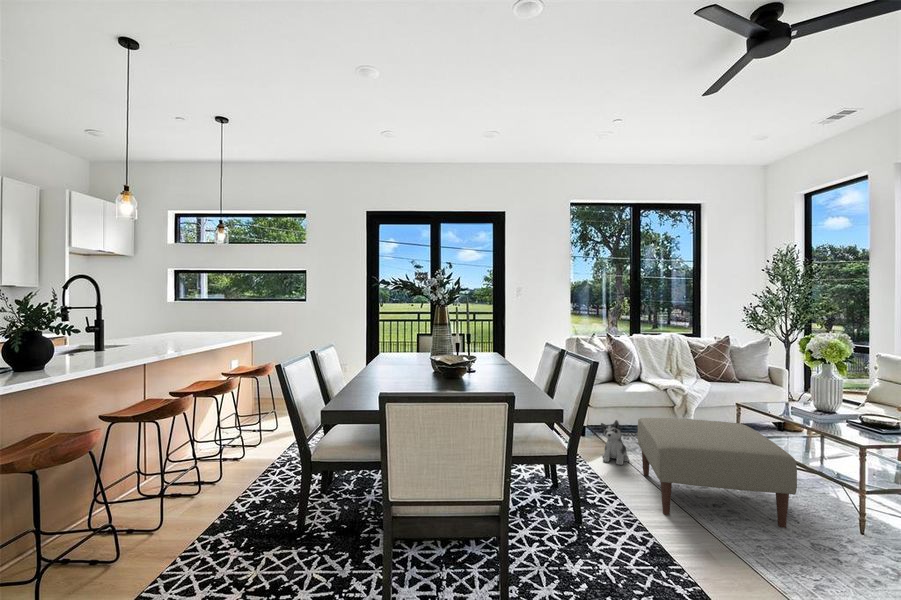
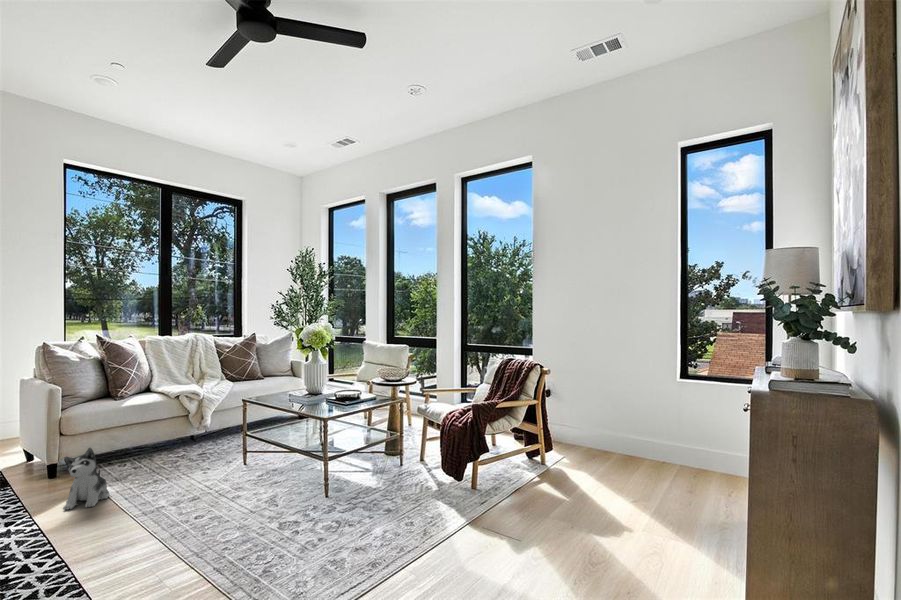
ottoman: present [638,418,797,528] -> none [116,420,275,555]

